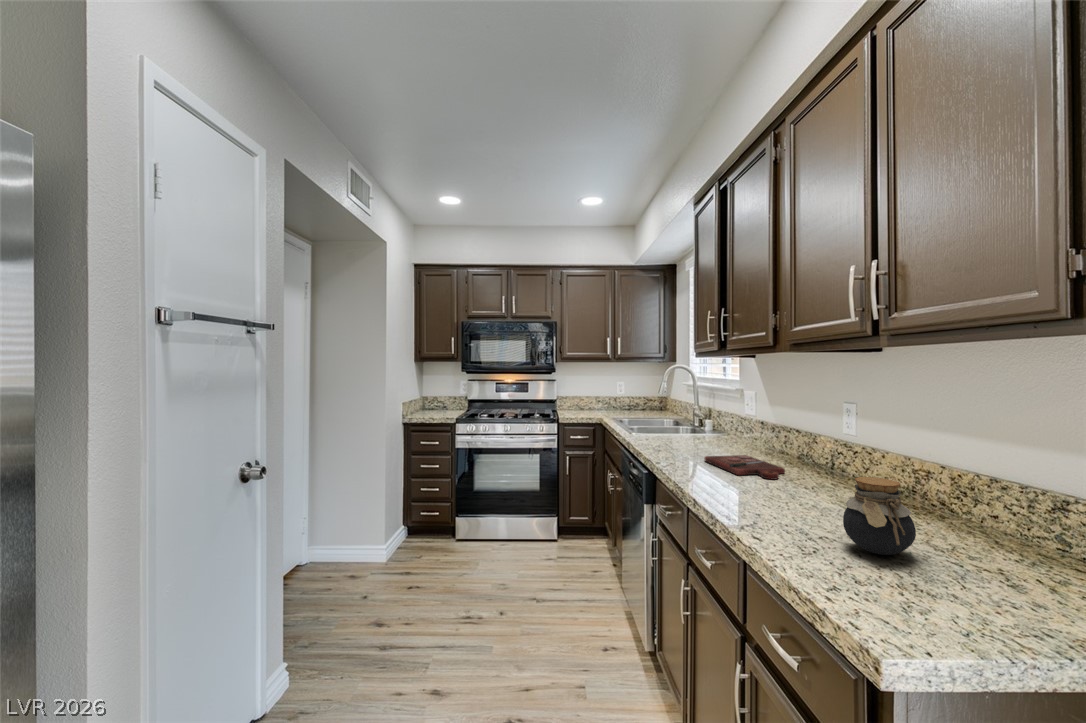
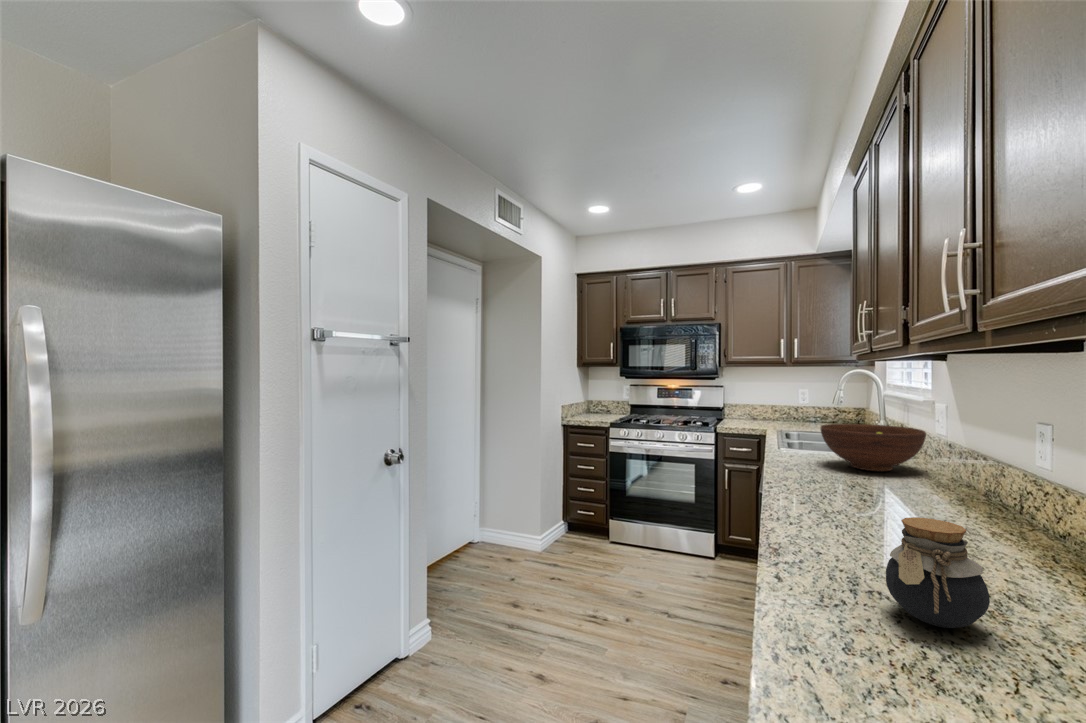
fruit bowl: none [674,410,748,446] -> present [821,424,926,471]
cutting board: present [704,455,785,480] -> none [835,481,935,517]

